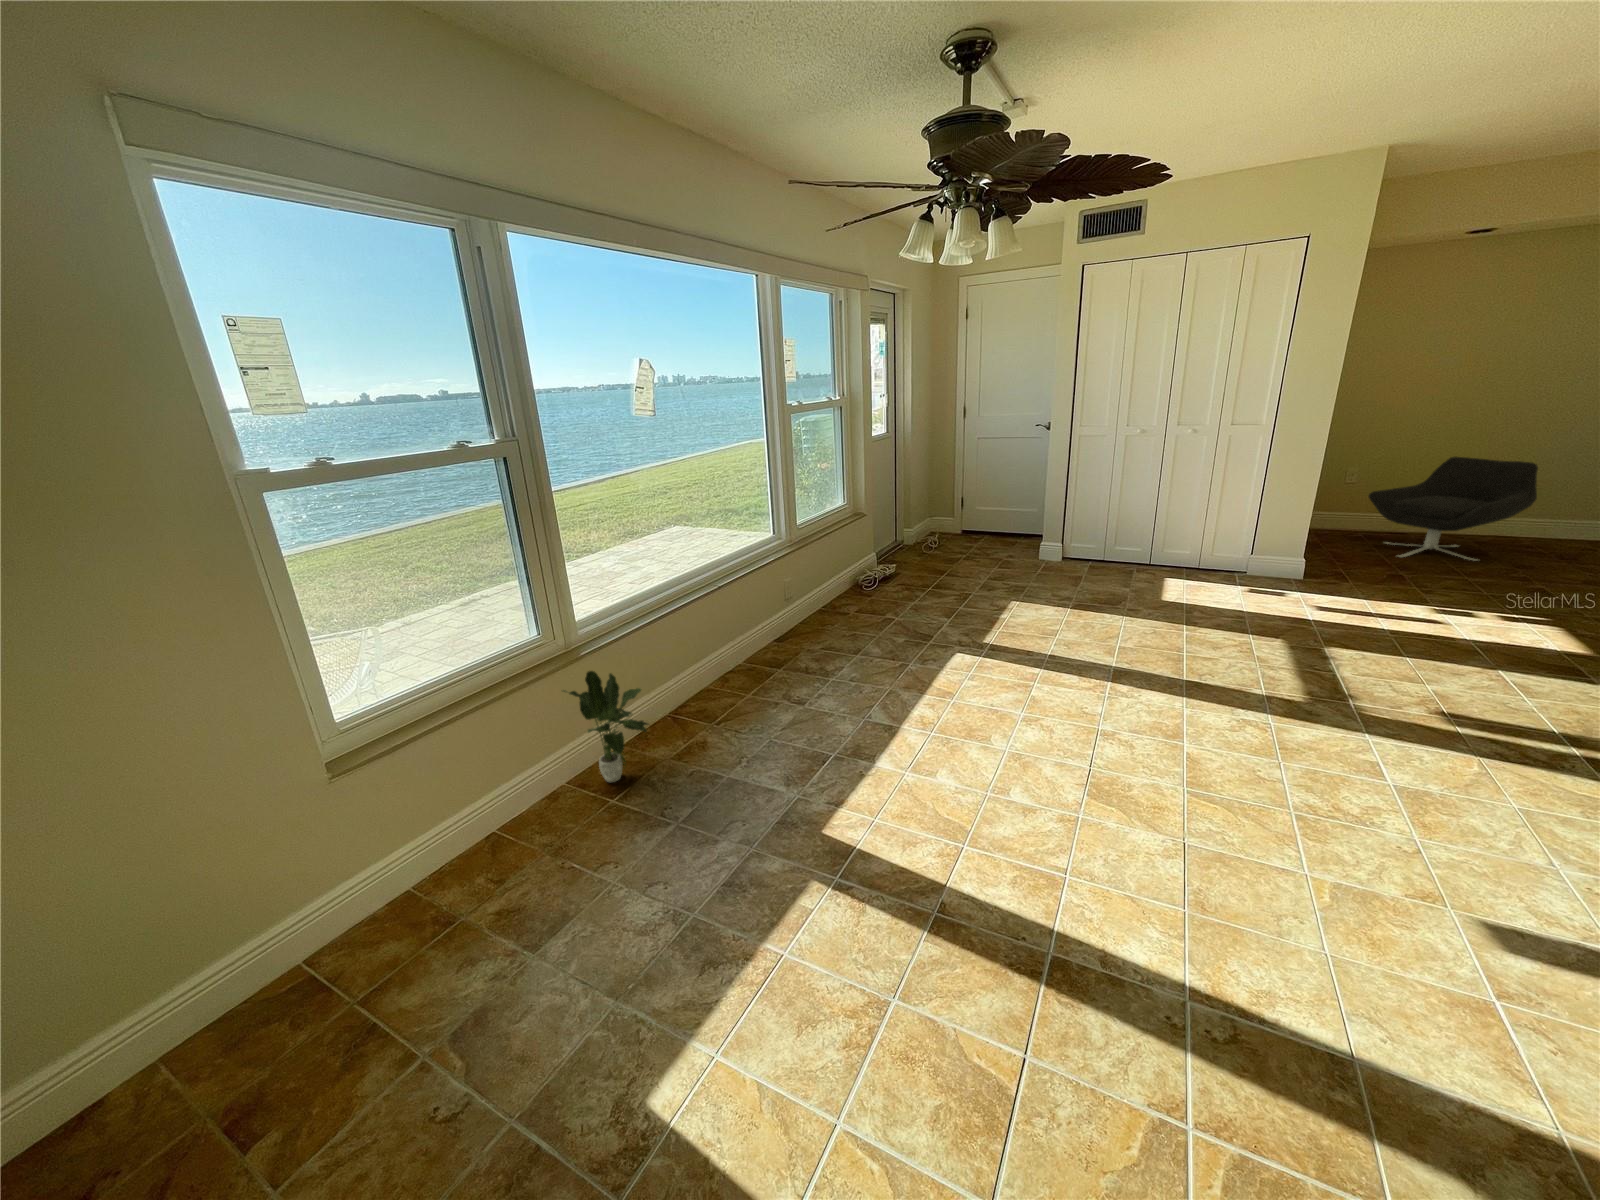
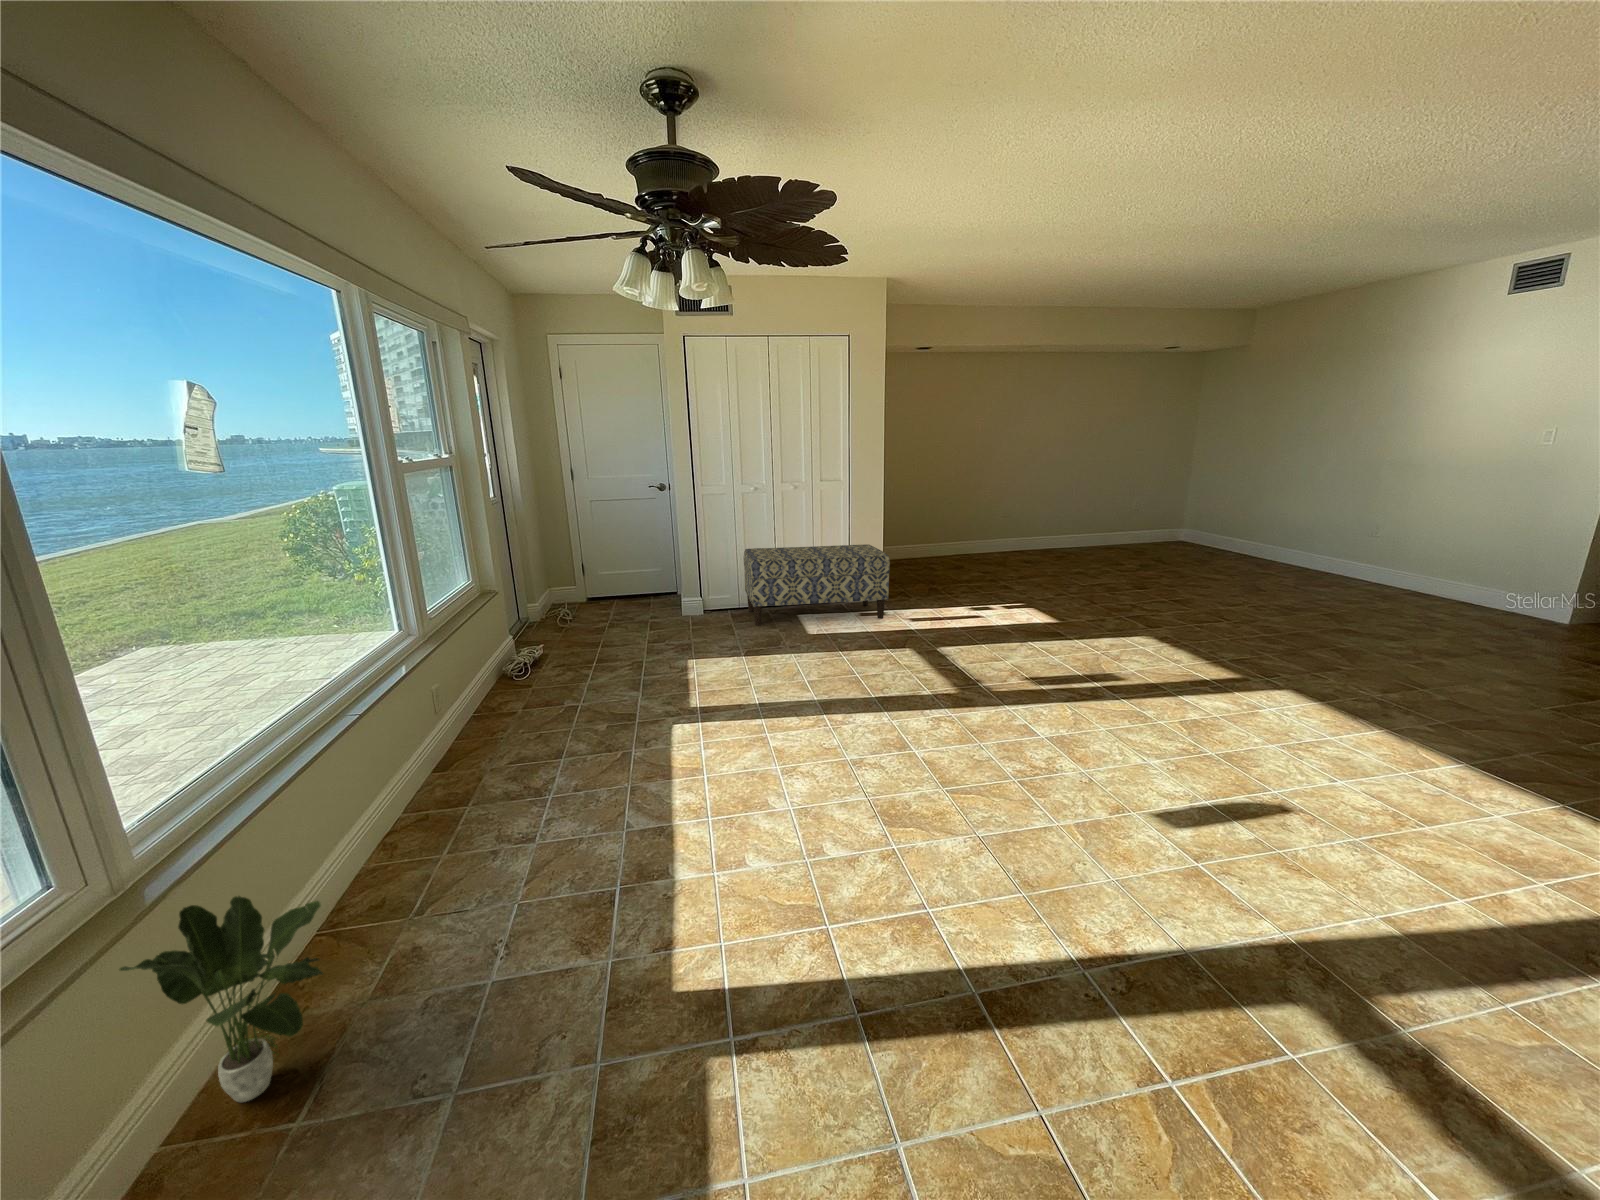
lounge chair: present [1369,457,1538,561] -> none [897,503,982,578]
bench: none [1106,501,1299,598] -> present [744,544,890,626]

